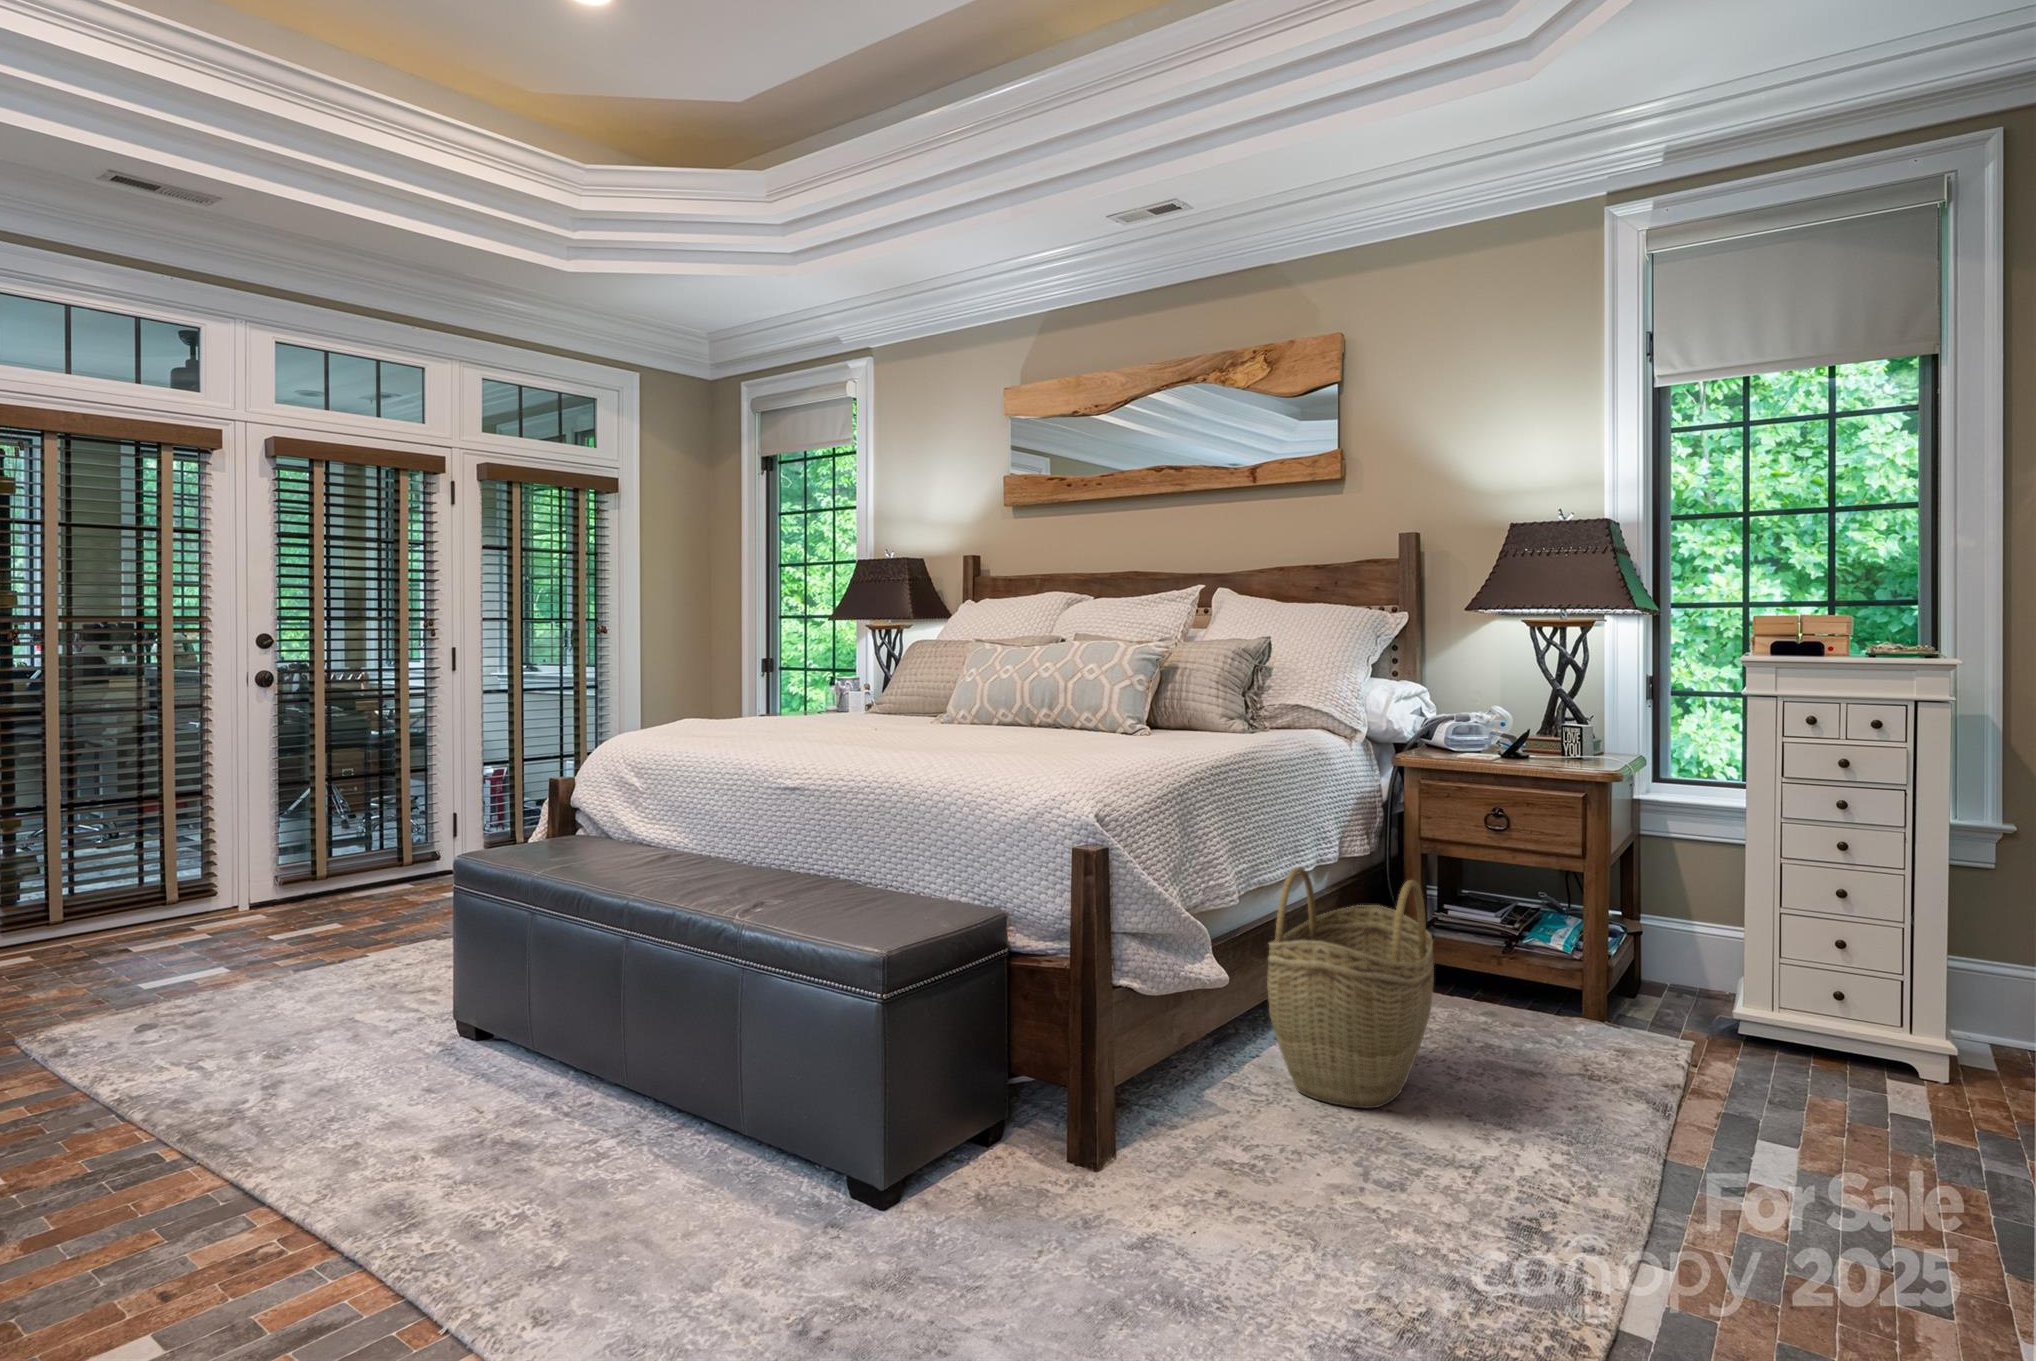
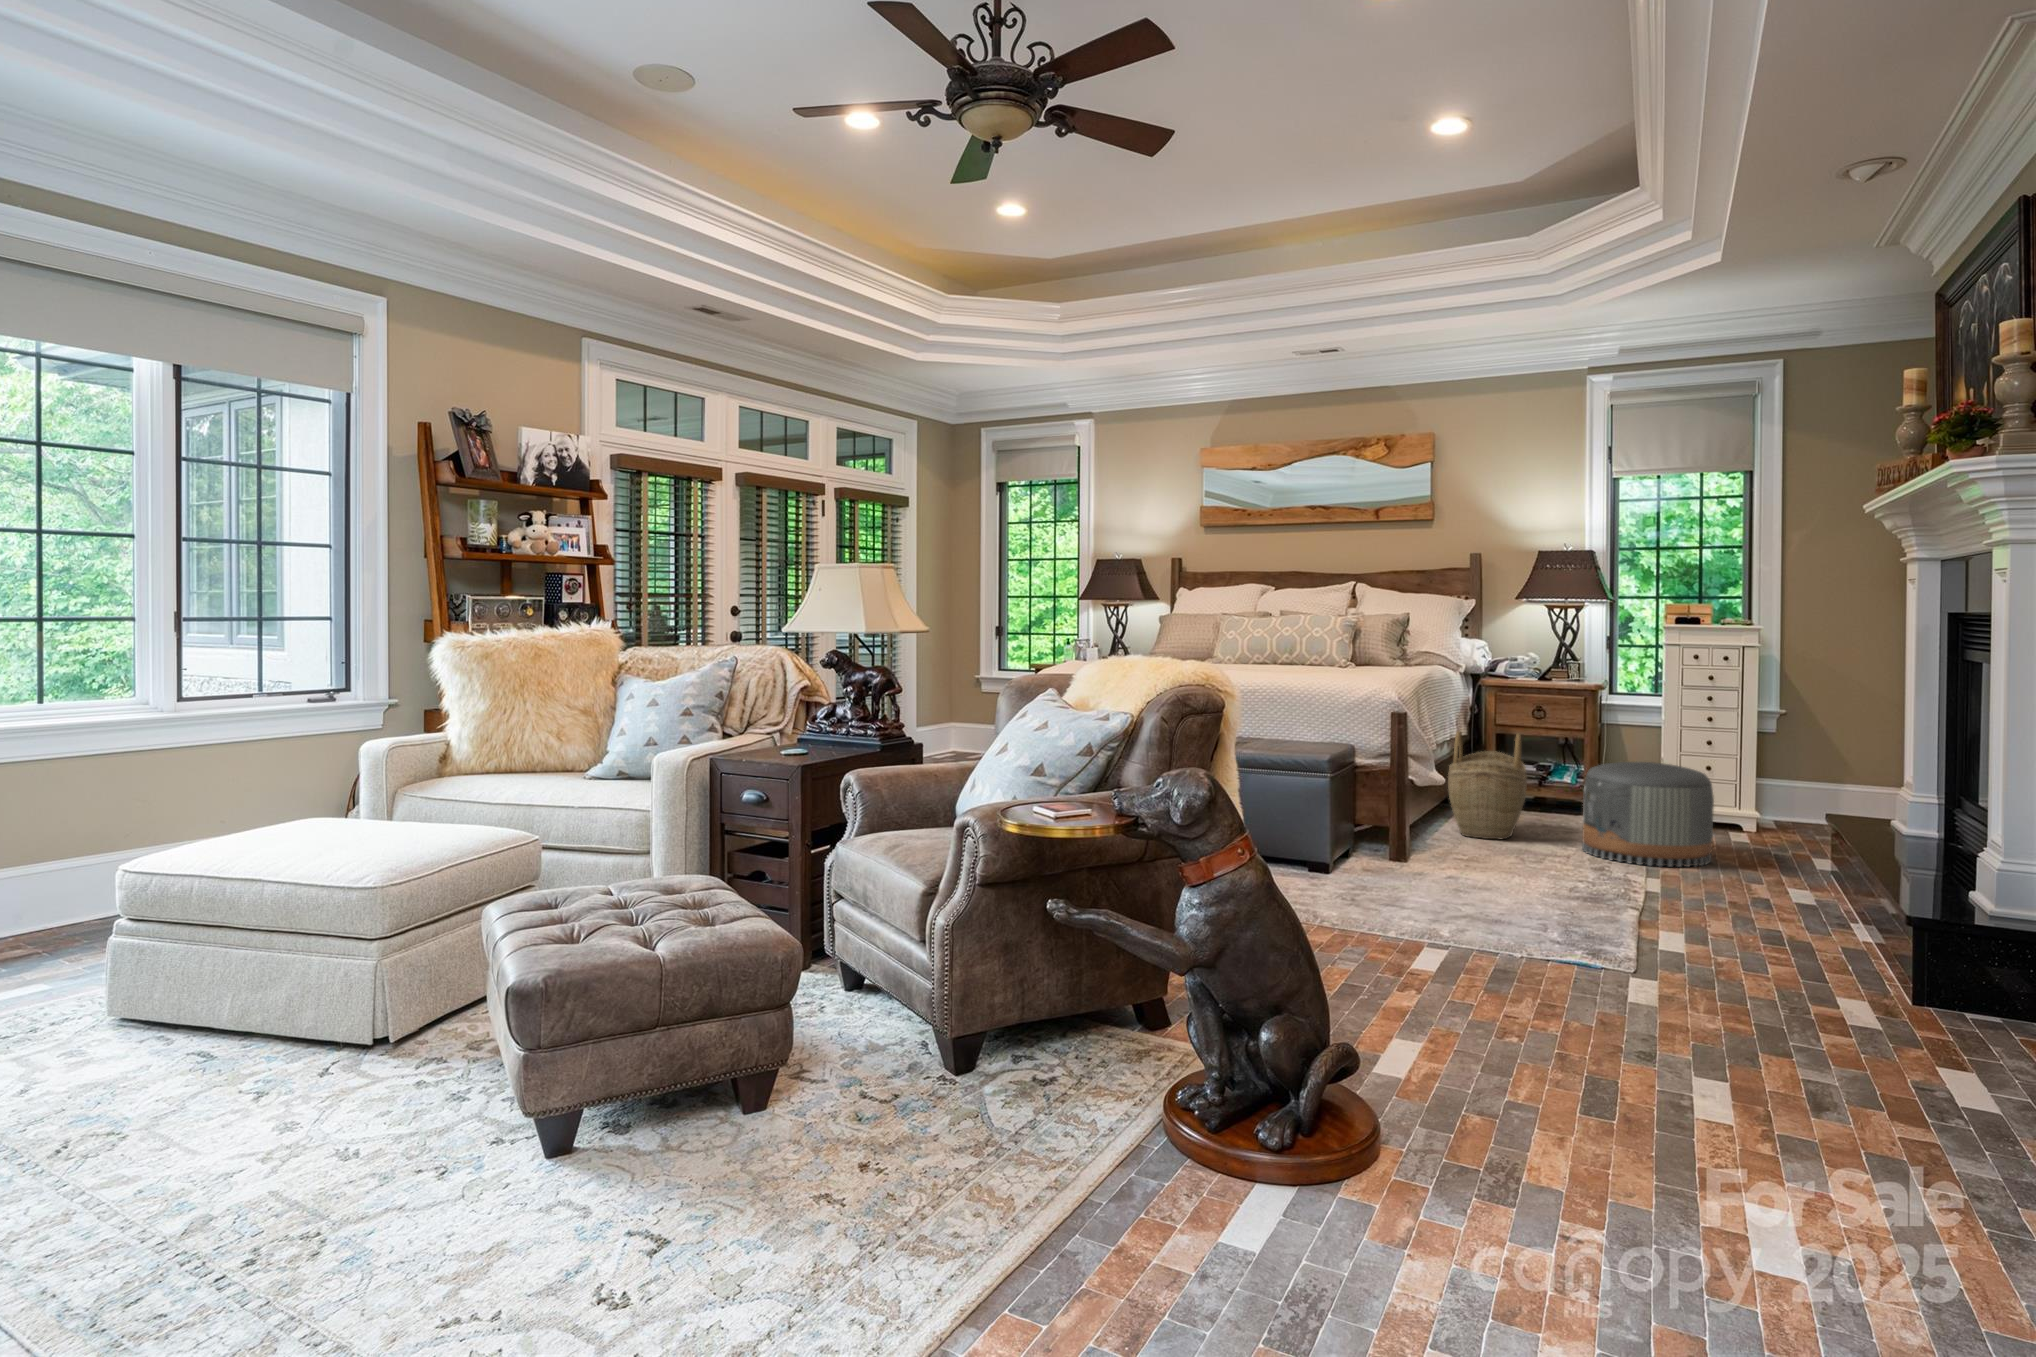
pouf: none [1531,961,1845,1264] -> present [1582,762,1714,867]

